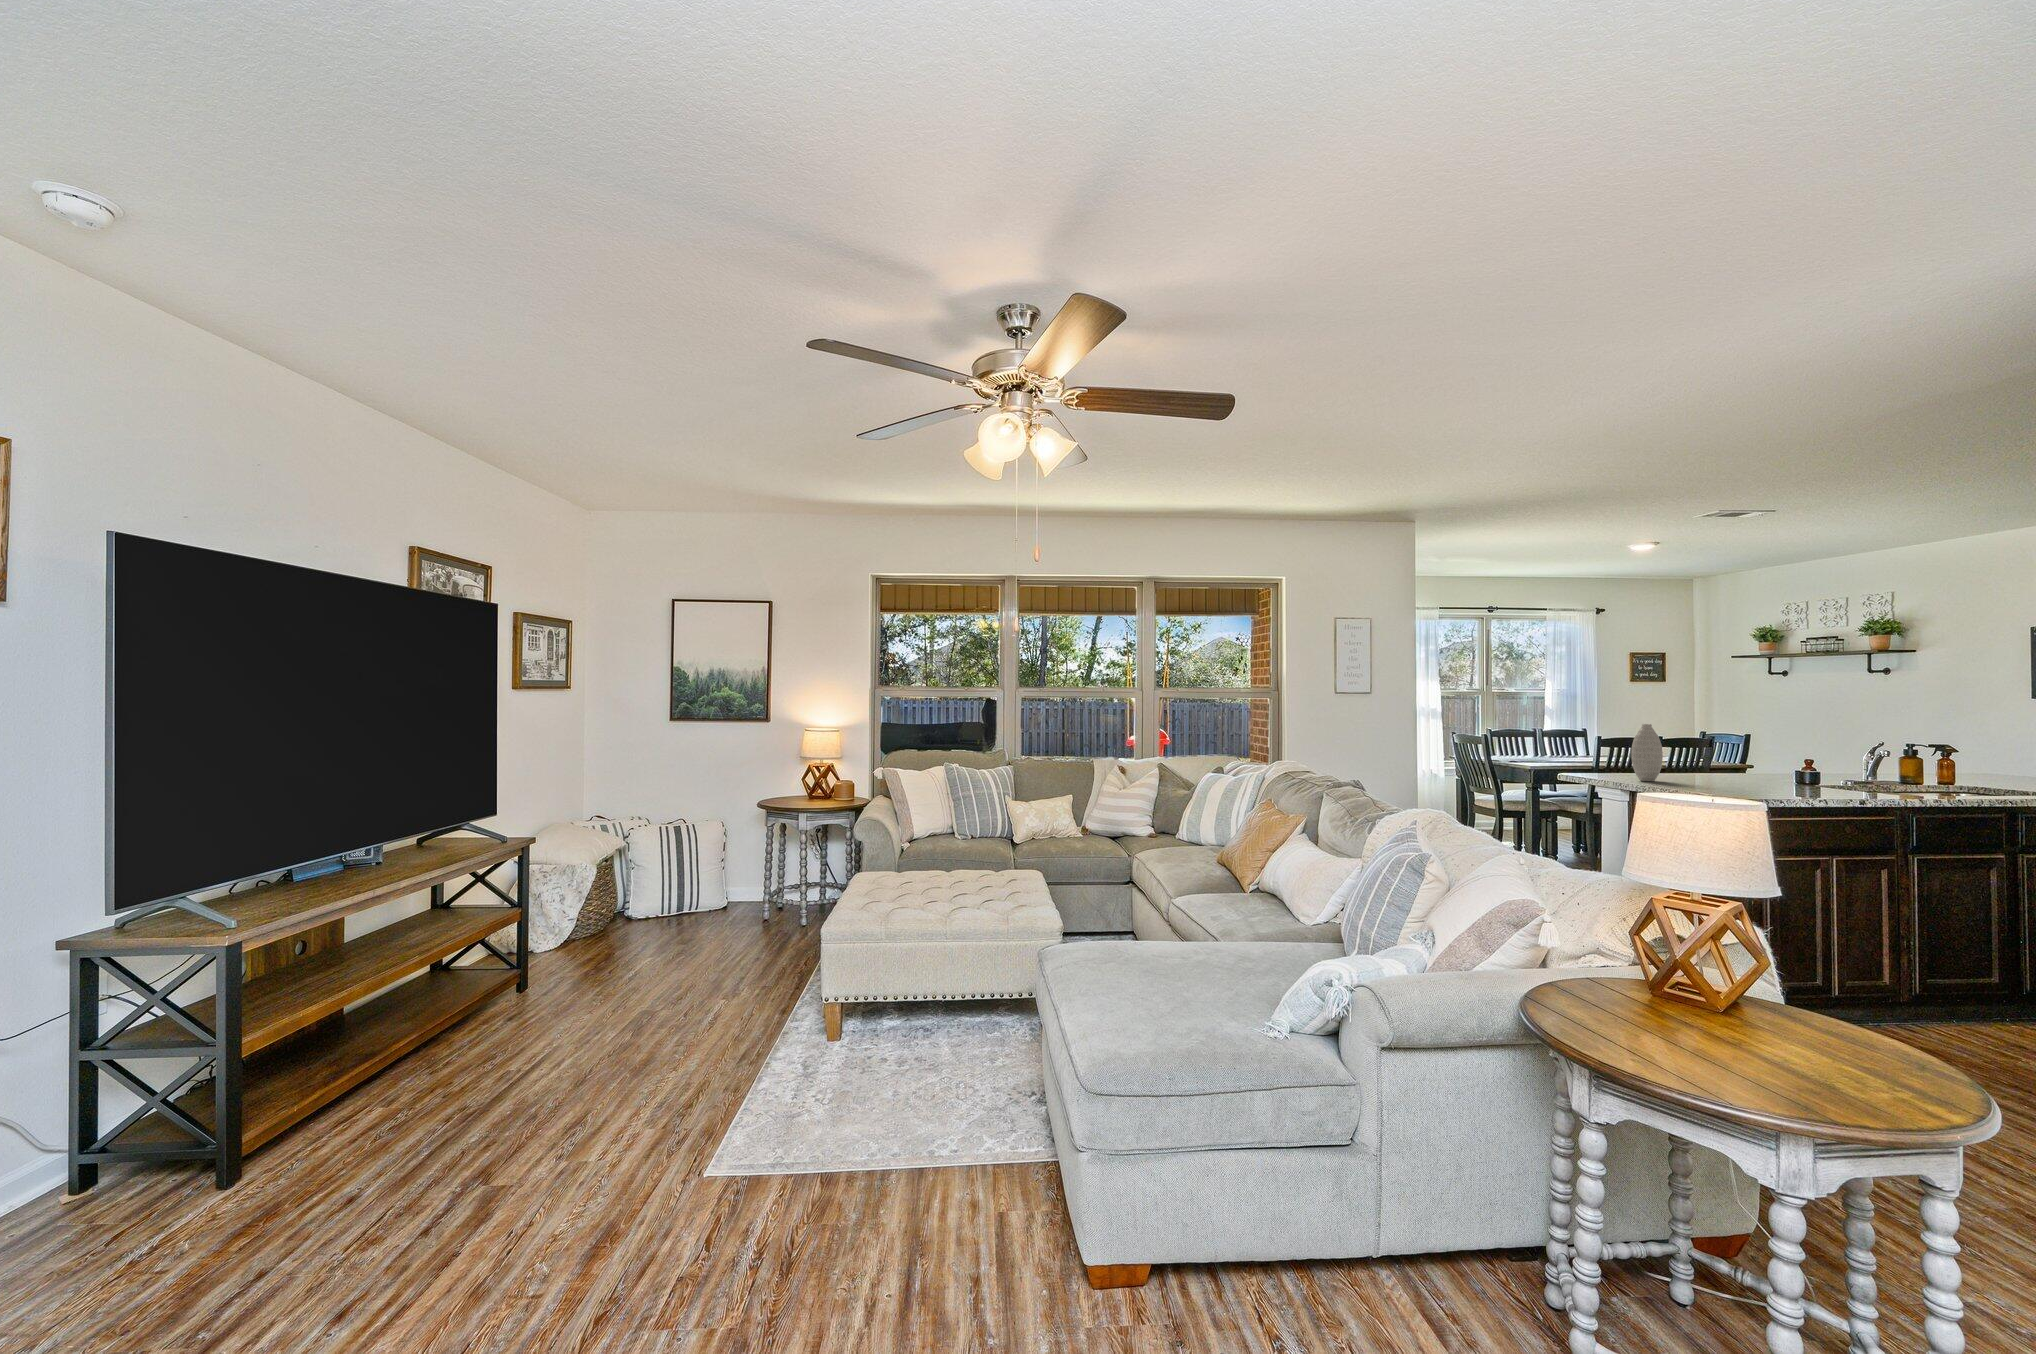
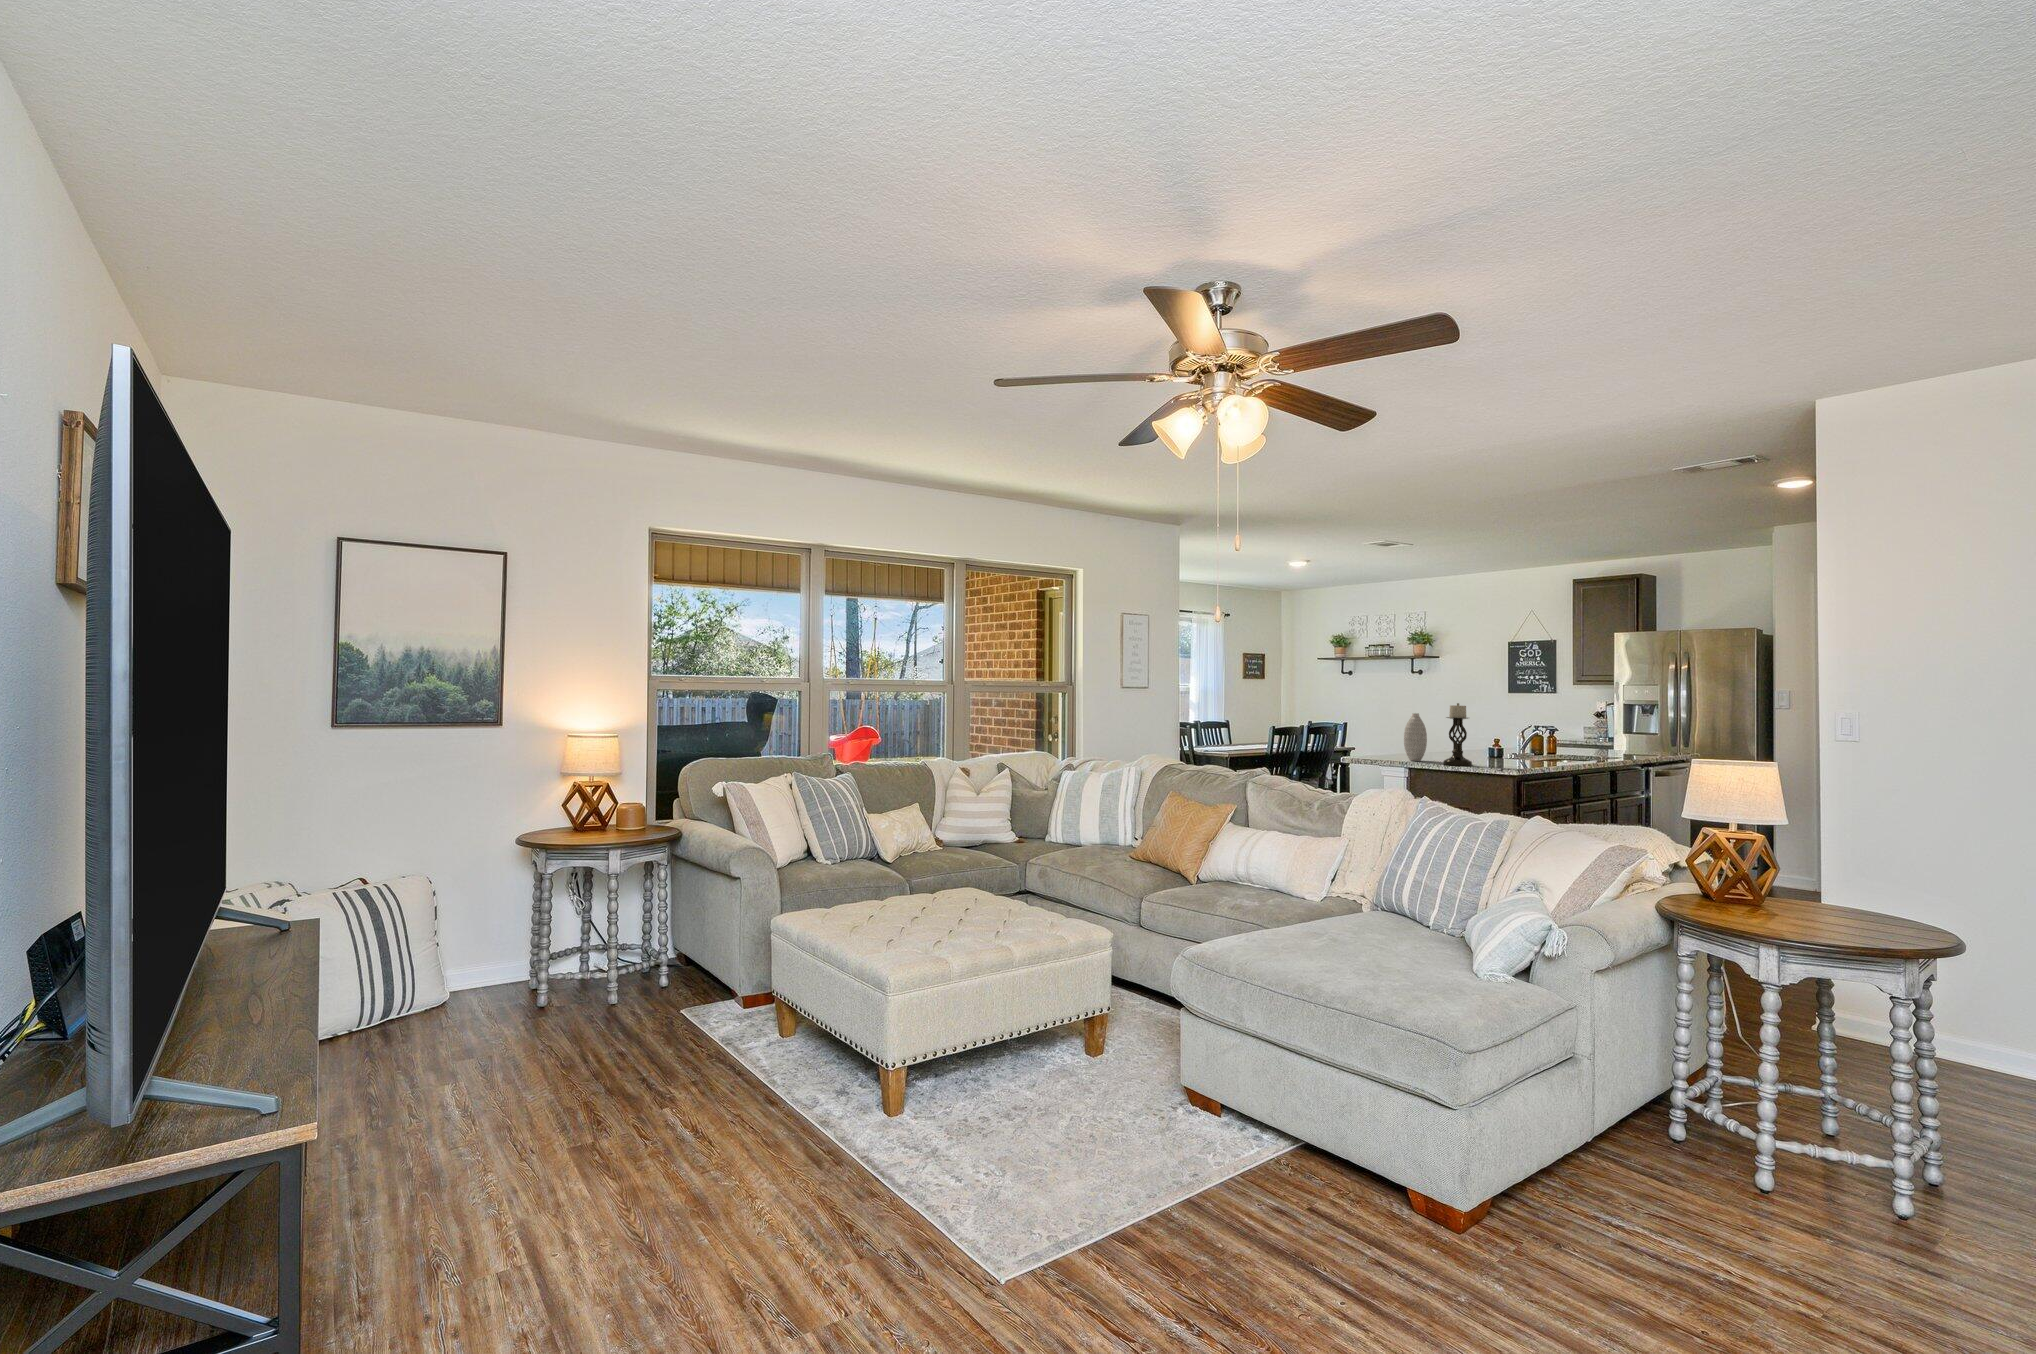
candle holder: none [1665,712,1706,789] -> present [1443,703,1472,766]

